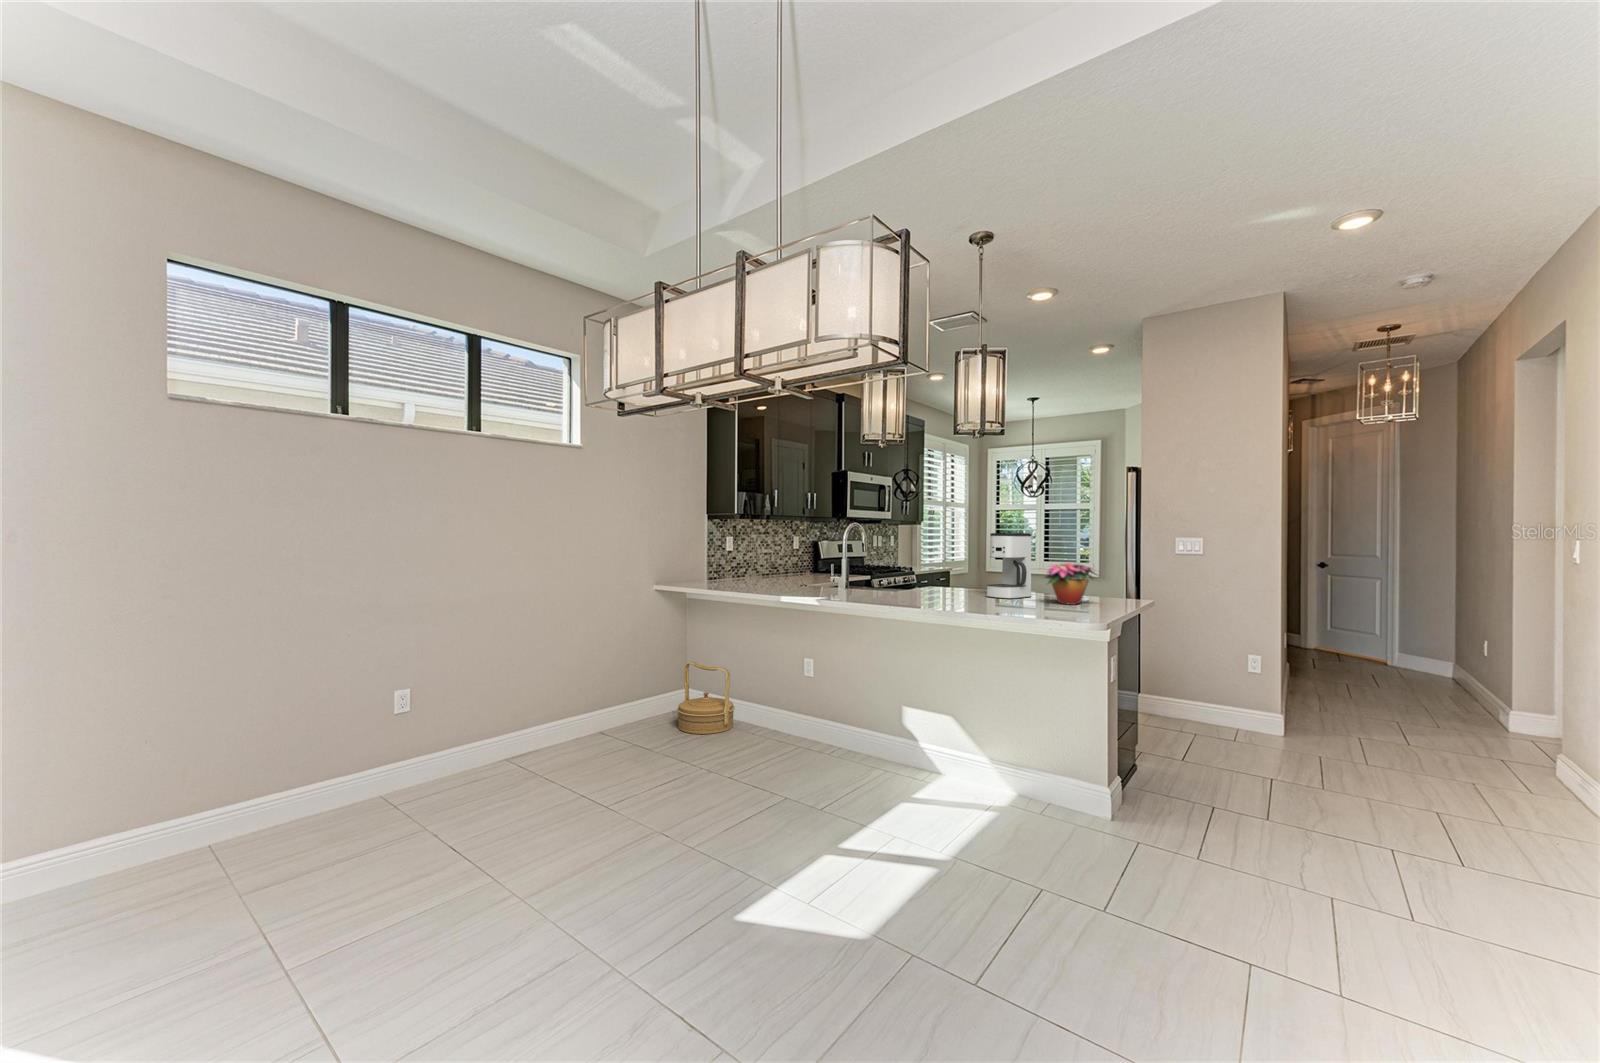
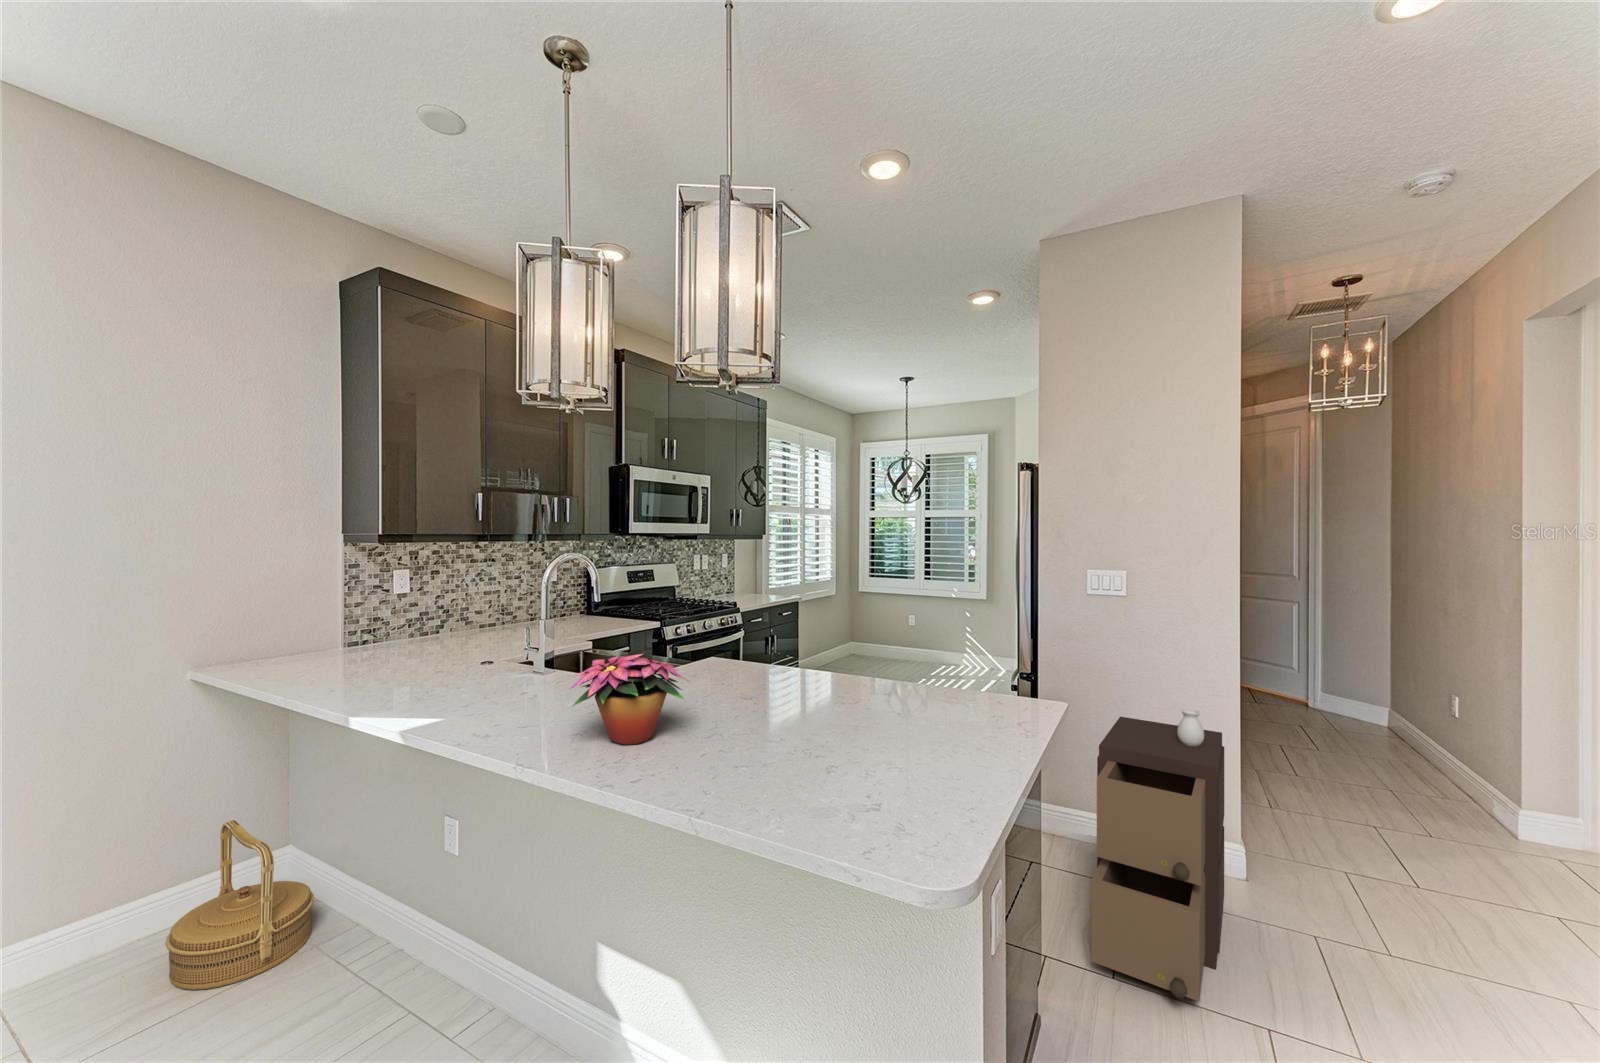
coffee maker: present [987,533,1032,599] -> none [742,586,834,736]
flower arrangement: present [1045,562,1097,605] -> present [570,654,688,745]
storage cabinet: none [1168,612,1256,750] -> present [1091,709,1224,1001]

